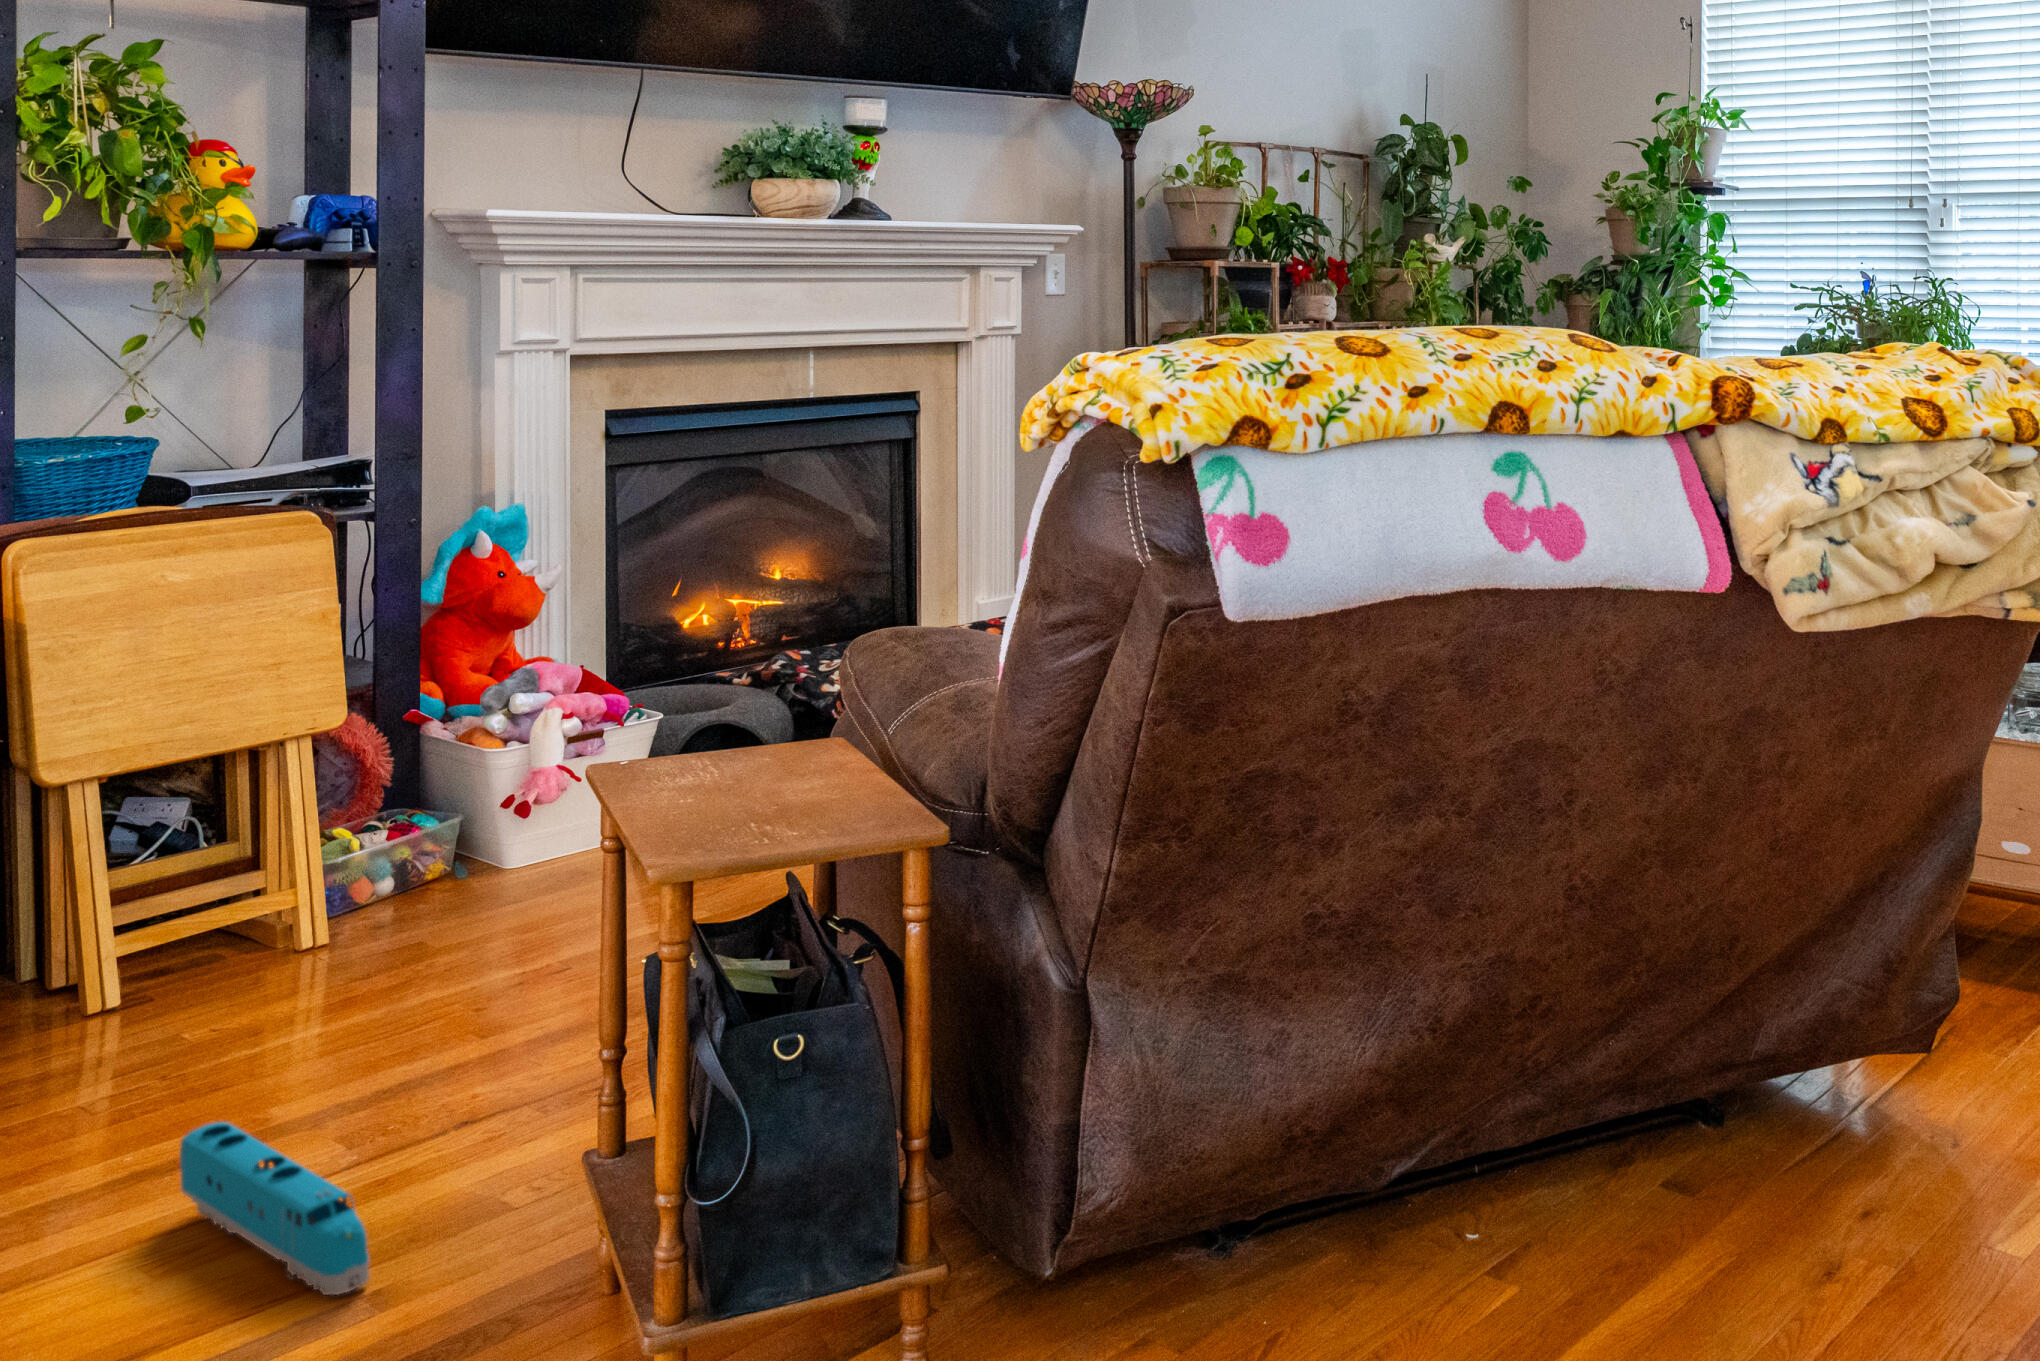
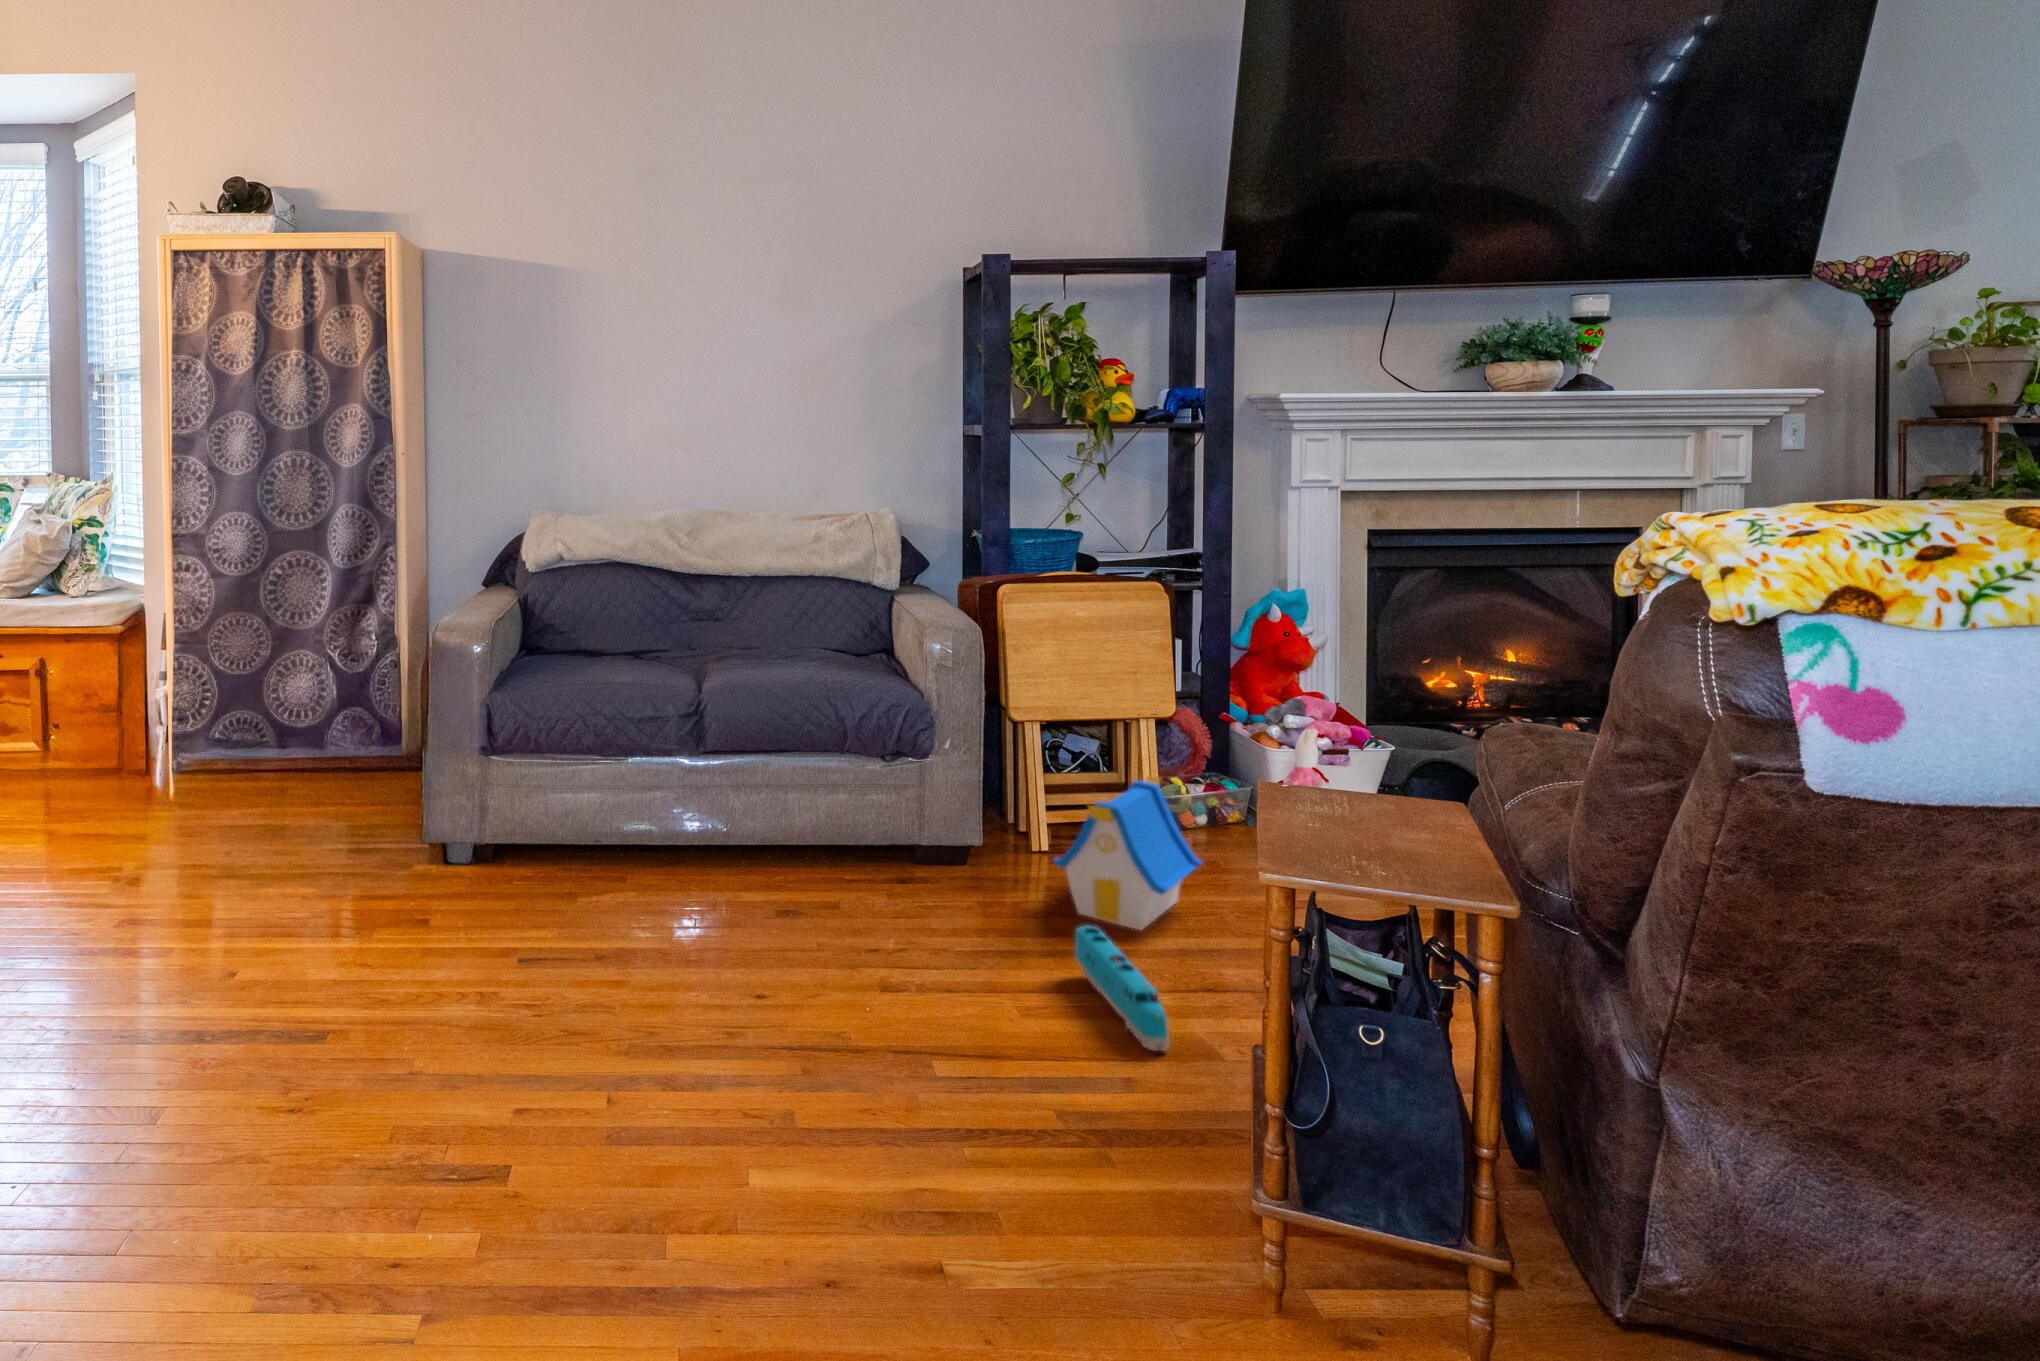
toy house: none [123,835,400,1107] -> present [1054,777,1202,930]

